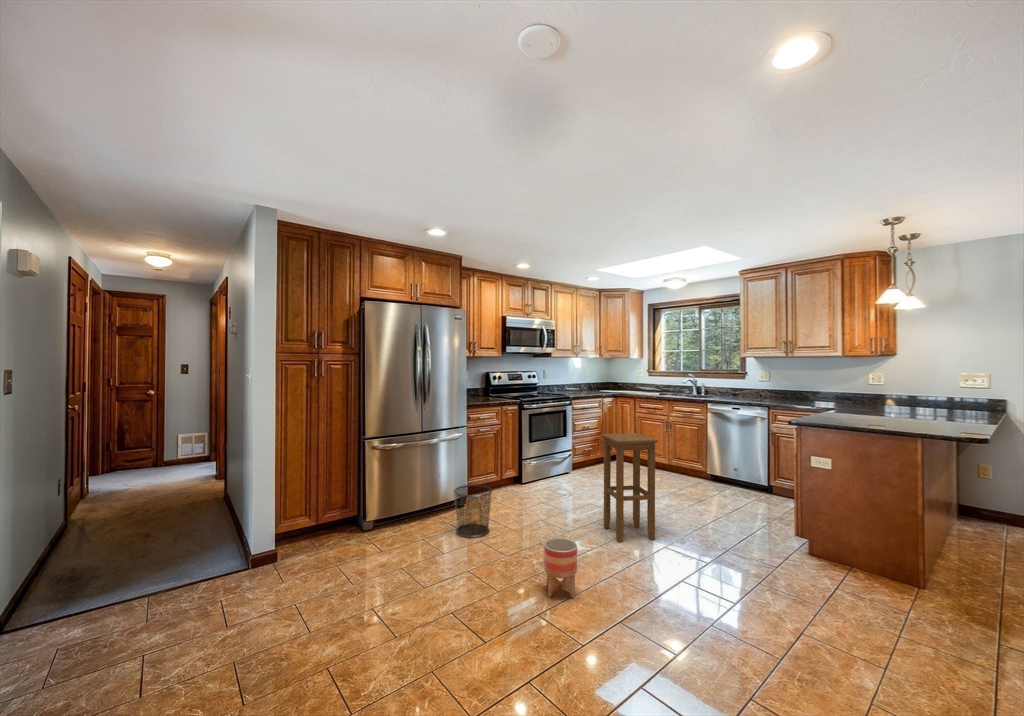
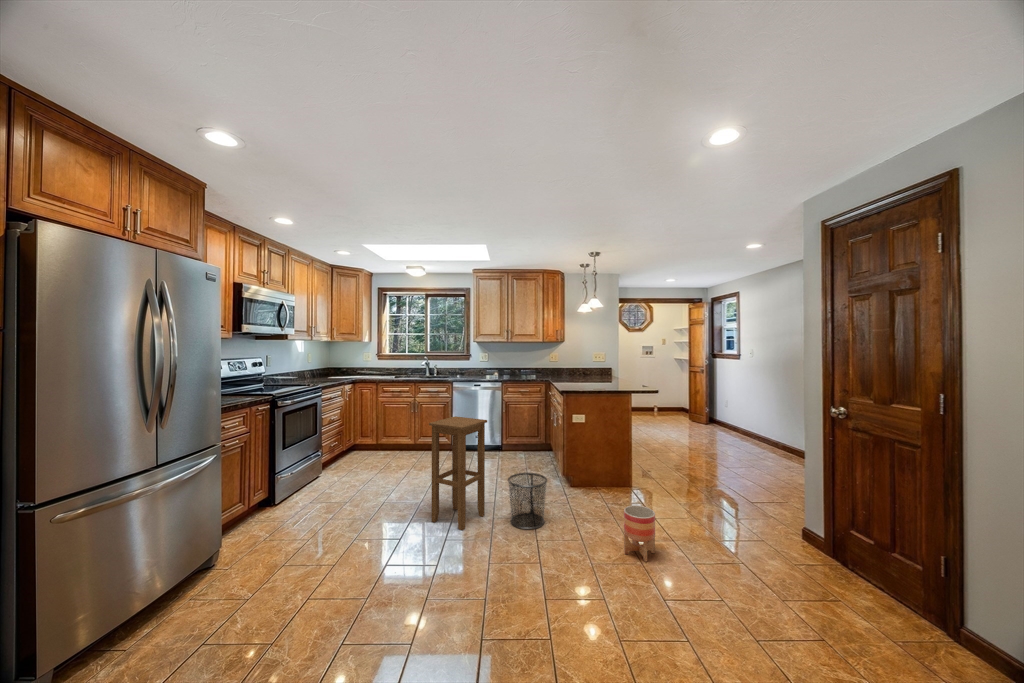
waste bin: present [454,485,492,538] -> present [508,473,547,529]
planter: present [544,538,577,598] -> present [624,505,655,562]

